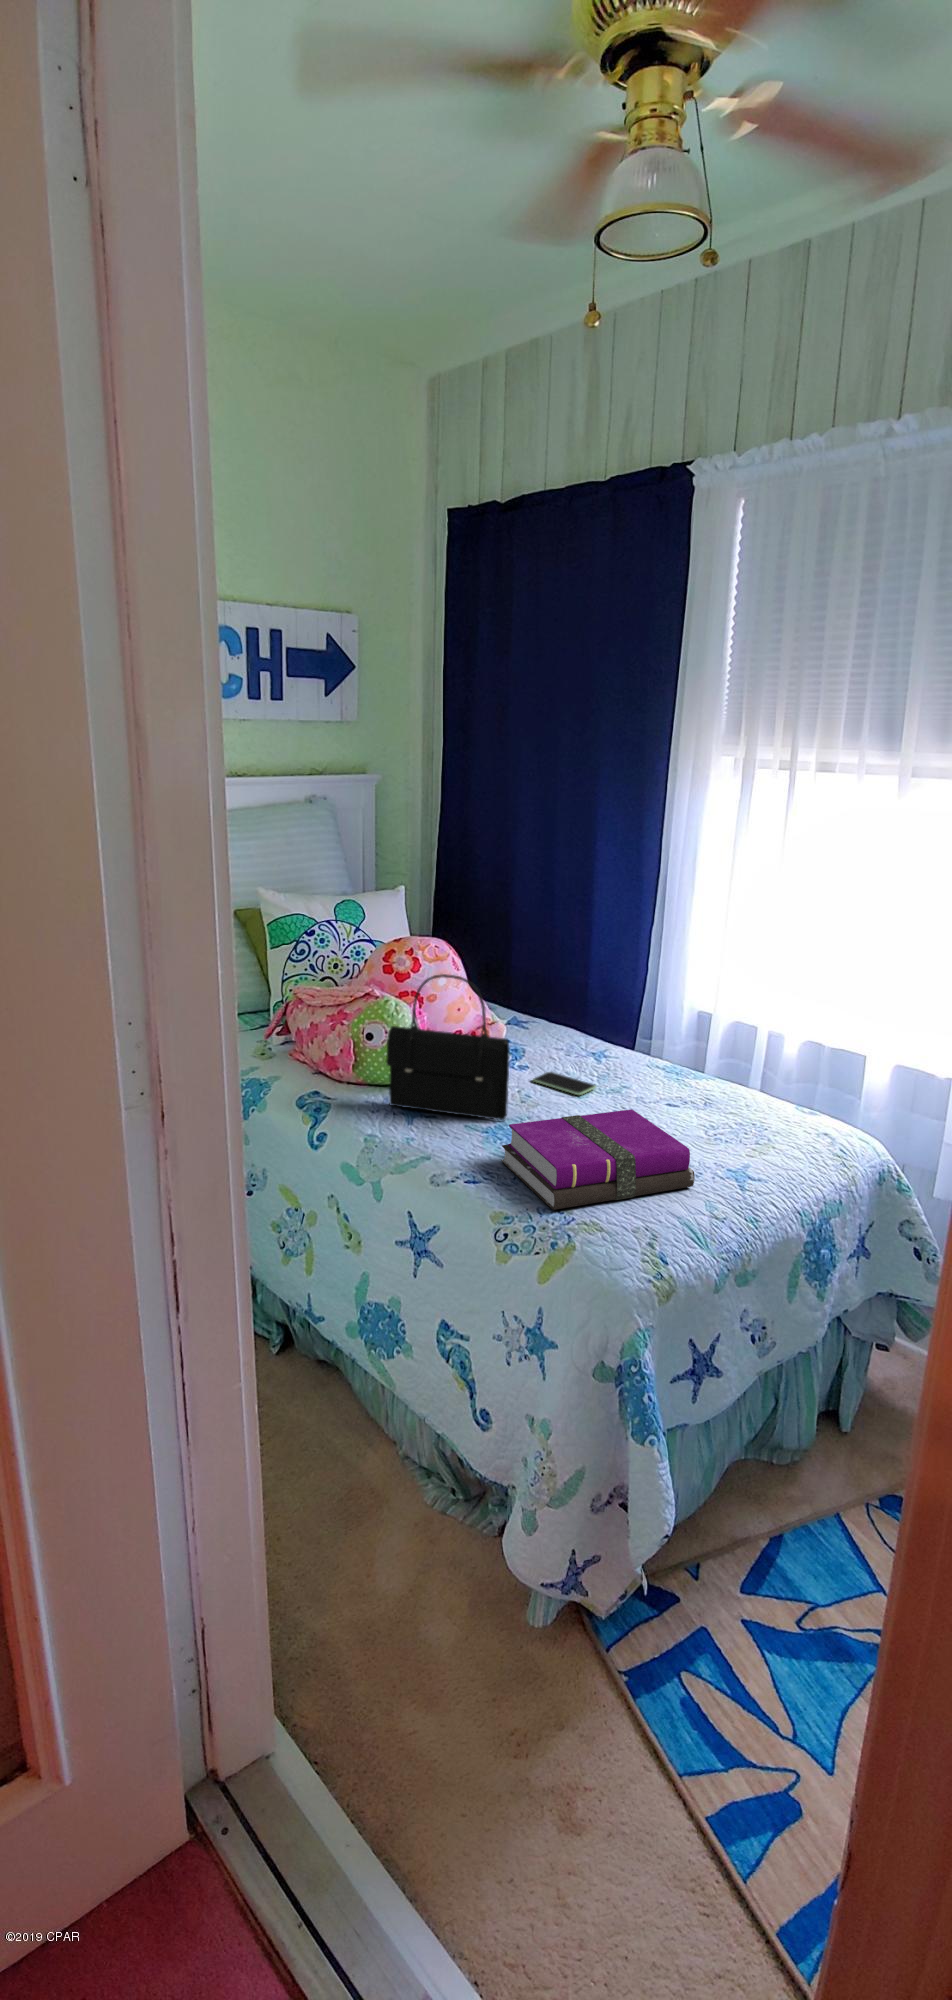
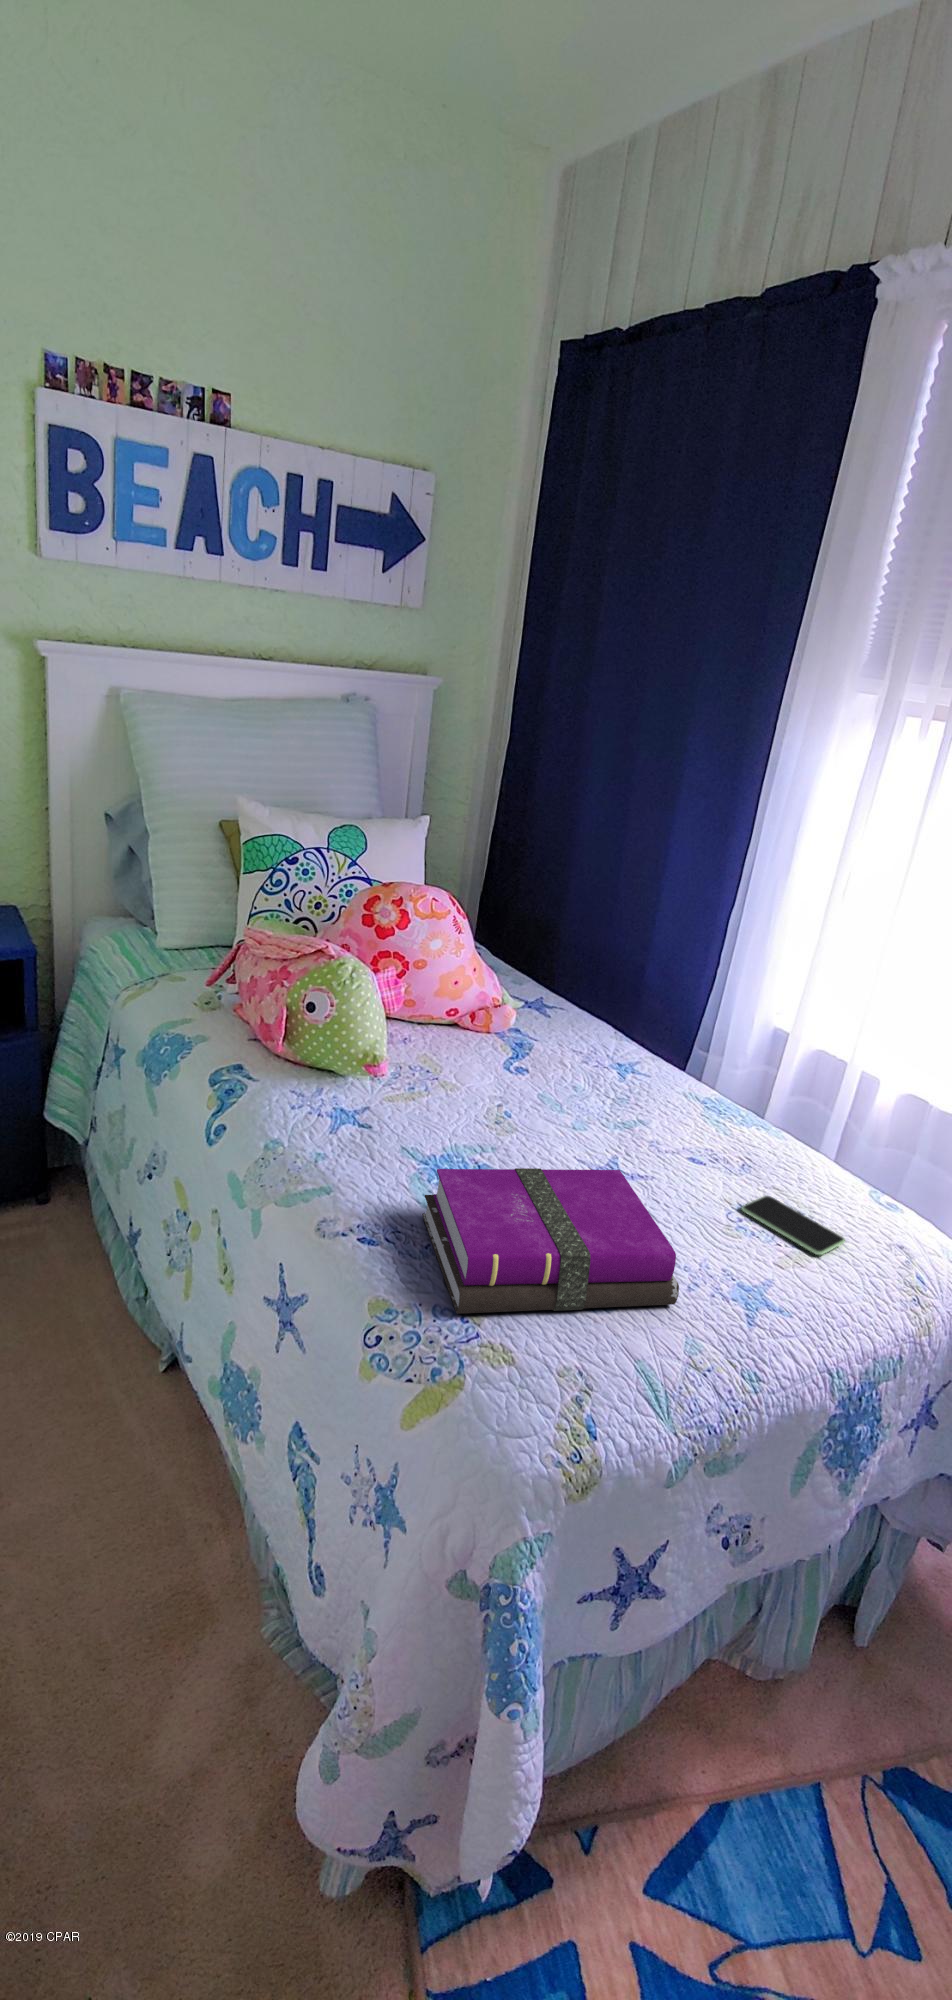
handbag: present [386,974,510,1120] -> none [315,944,475,1149]
smartphone: present [533,1072,596,1095] -> present [741,1196,845,1255]

